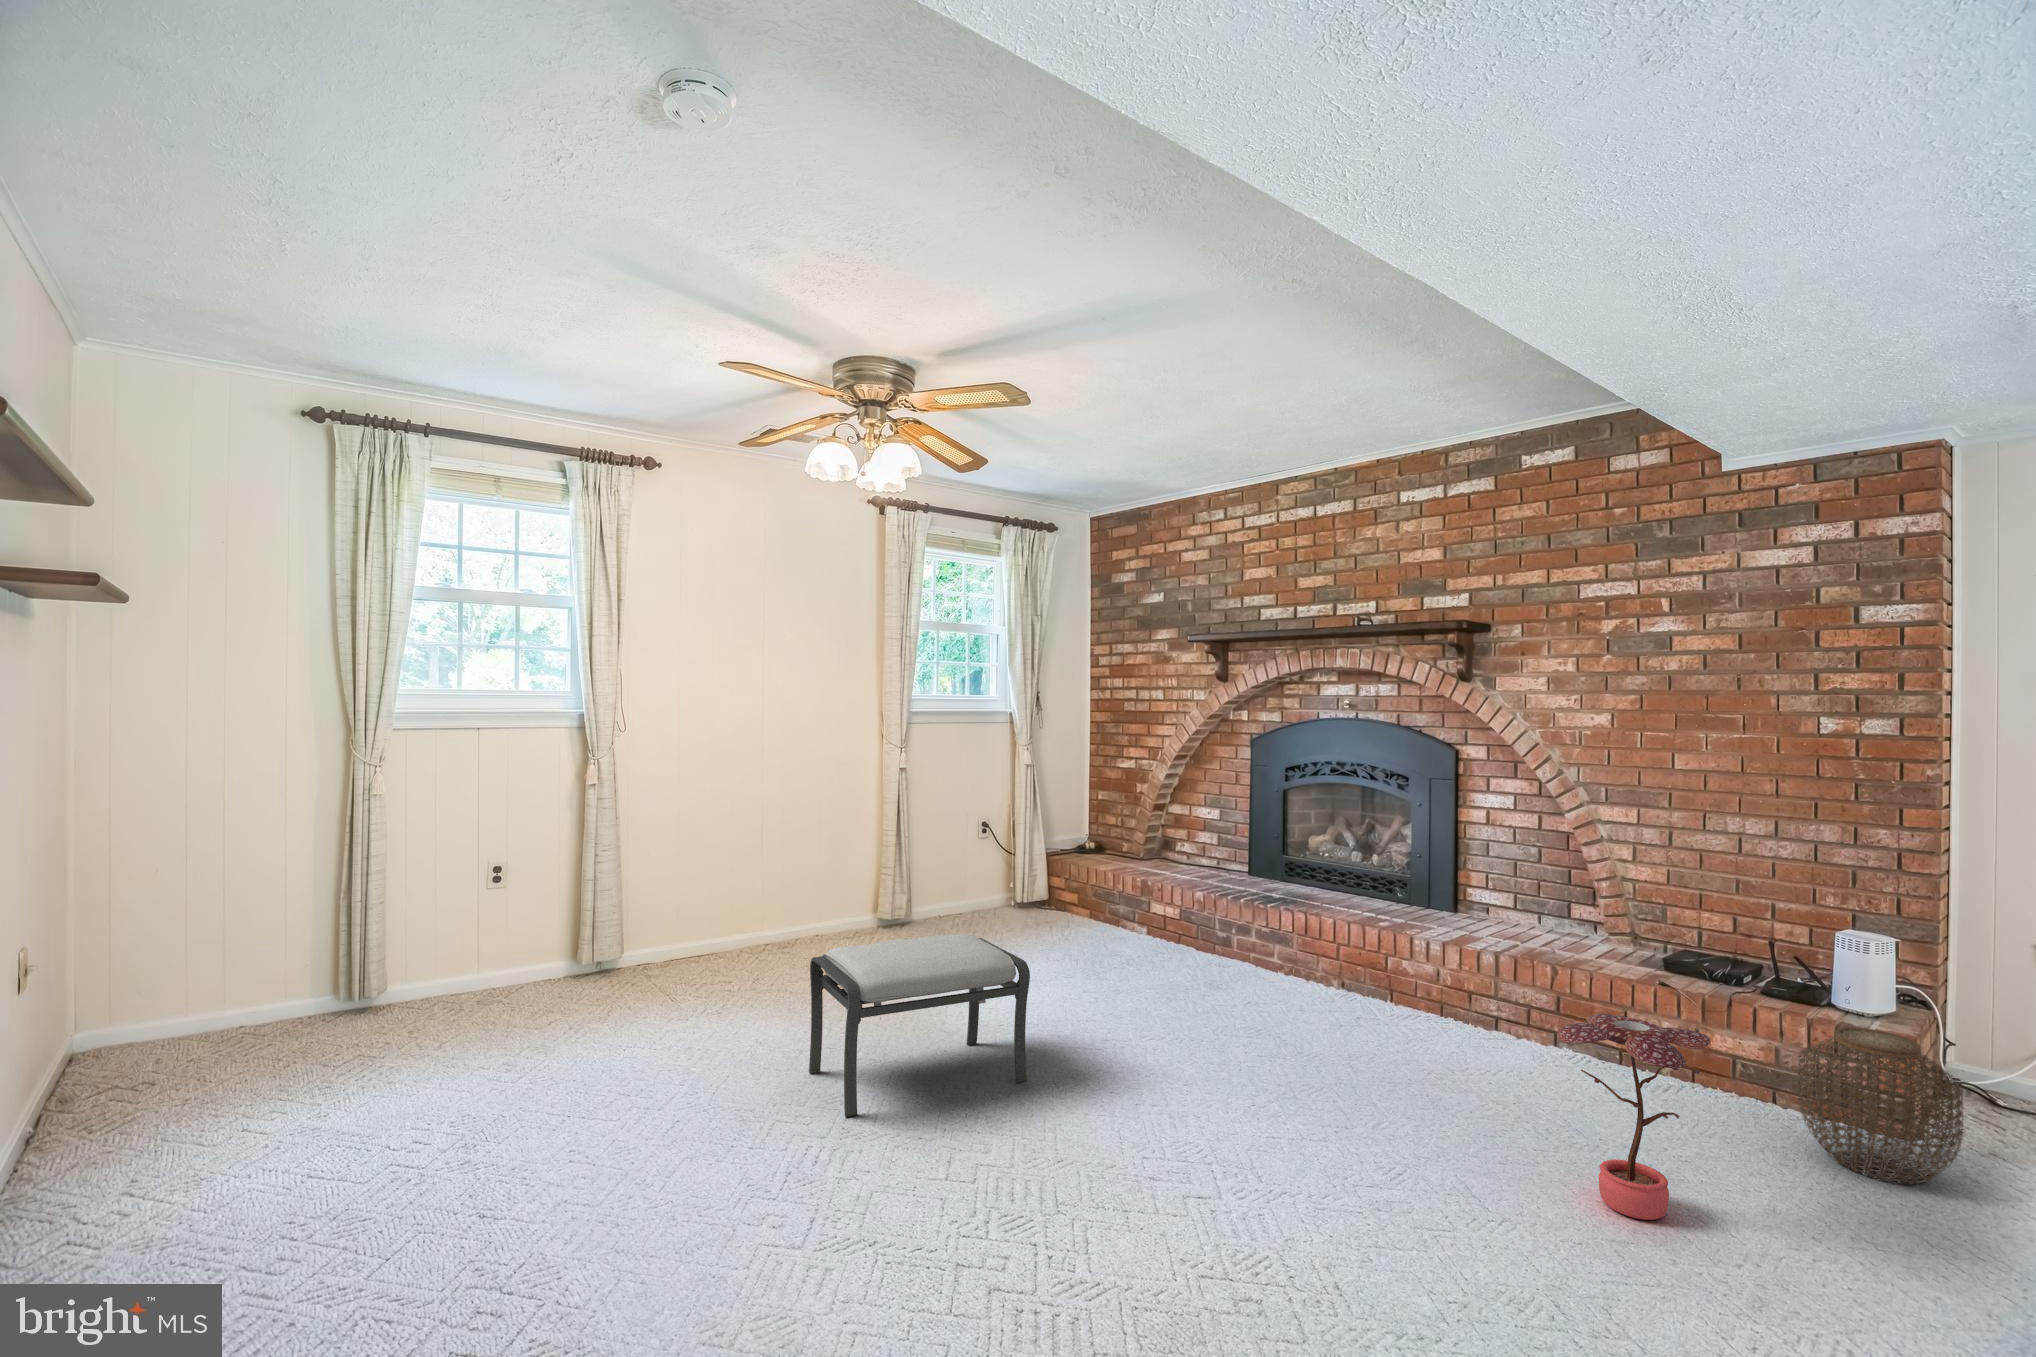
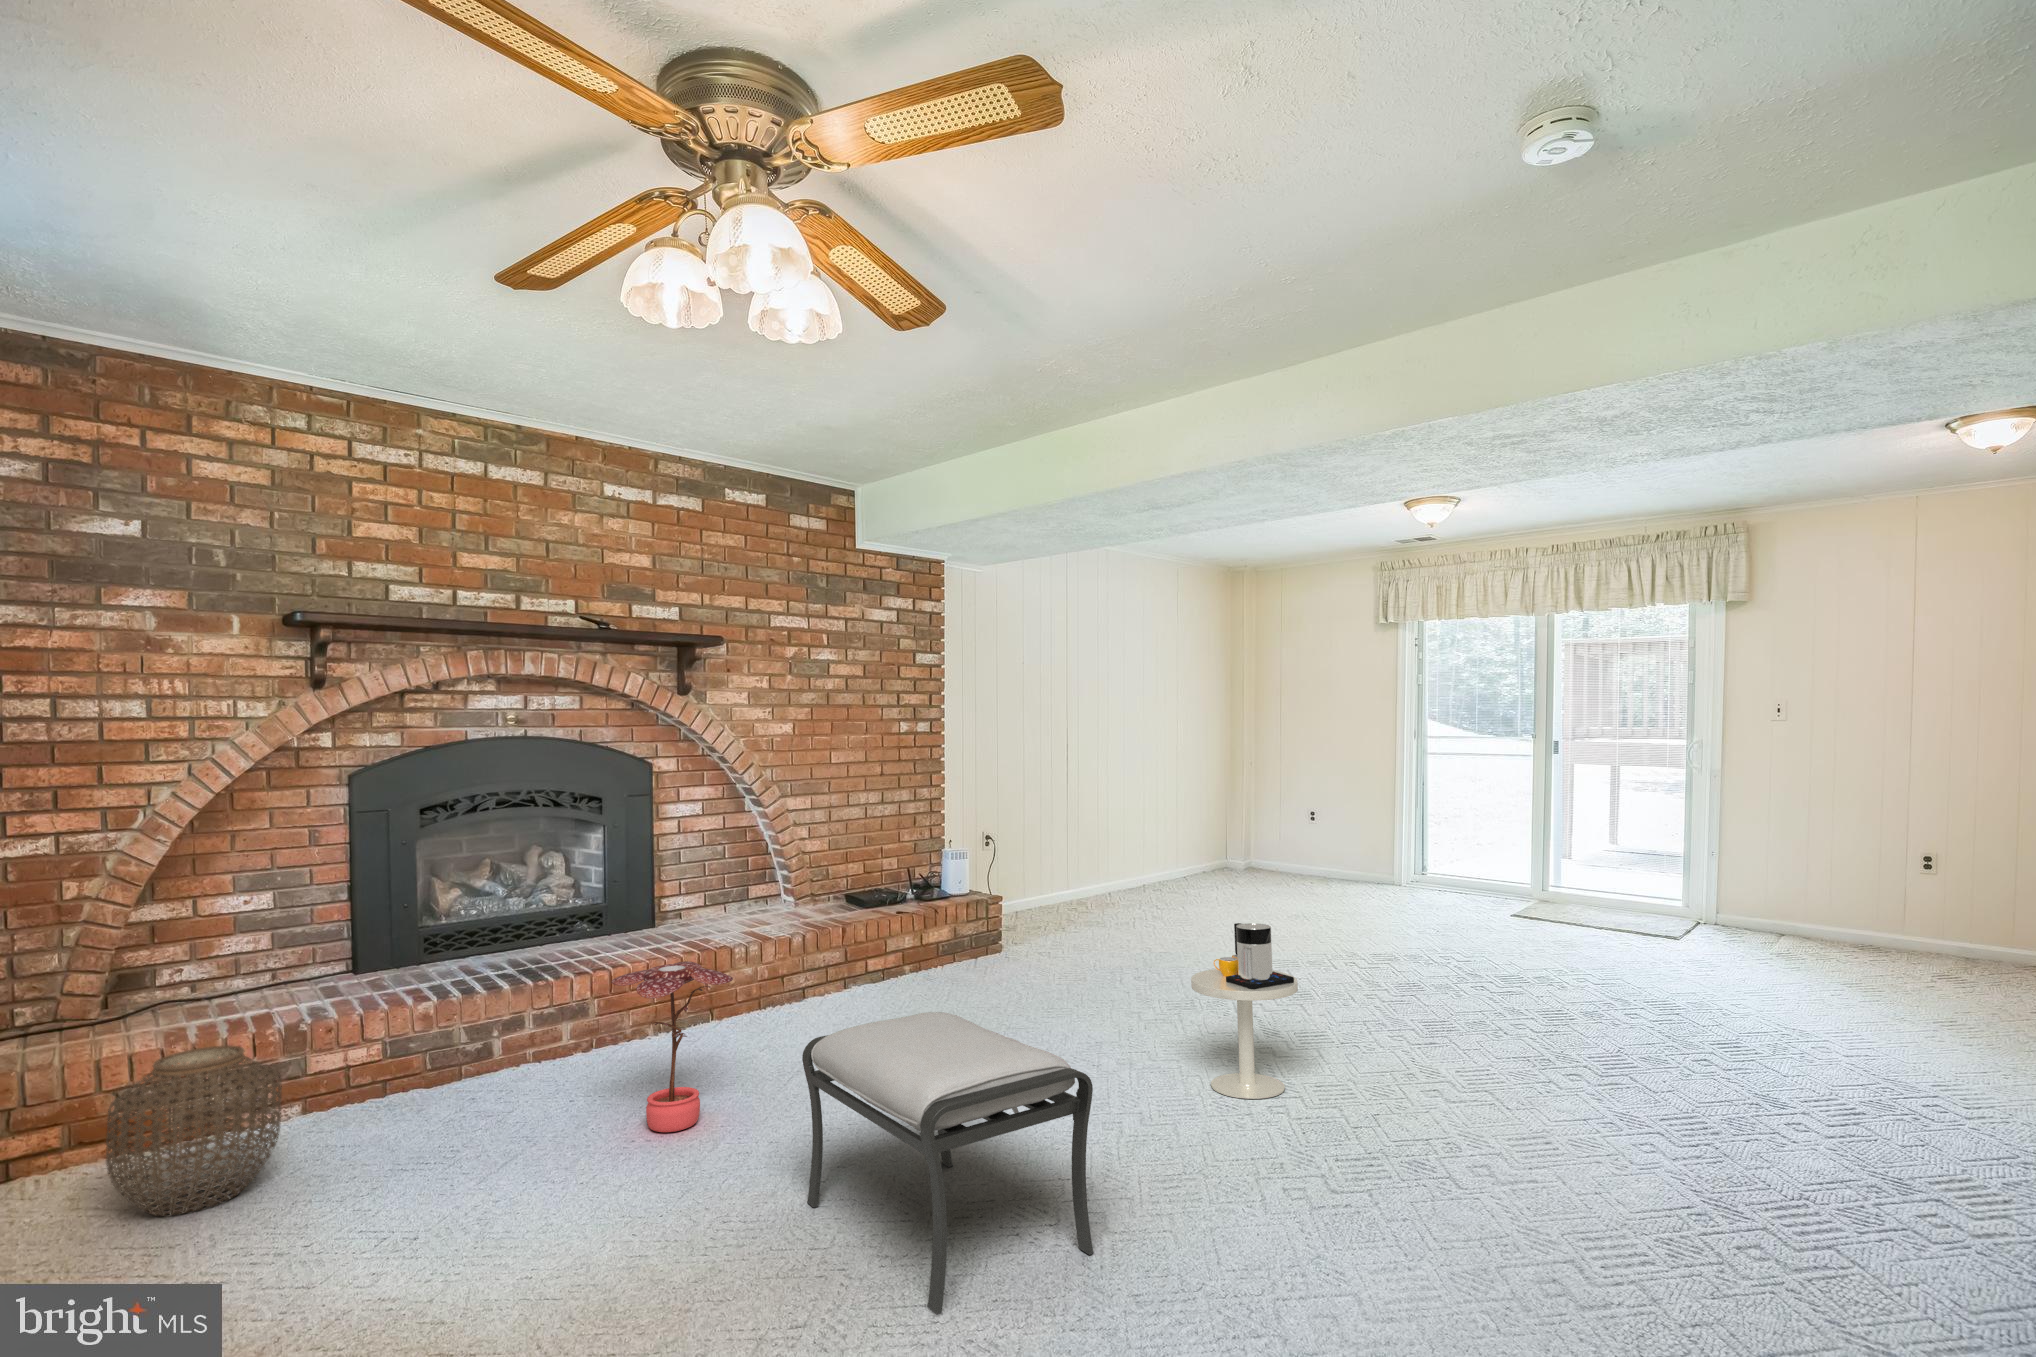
potted plant: present [1557,1014,1711,1220] -> present [611,961,733,1132]
side table: none [1137,1023,1283,1280] -> present [1191,923,1298,1099]
woven basket: present [1798,1027,1963,1184] -> present [106,1045,282,1216]

